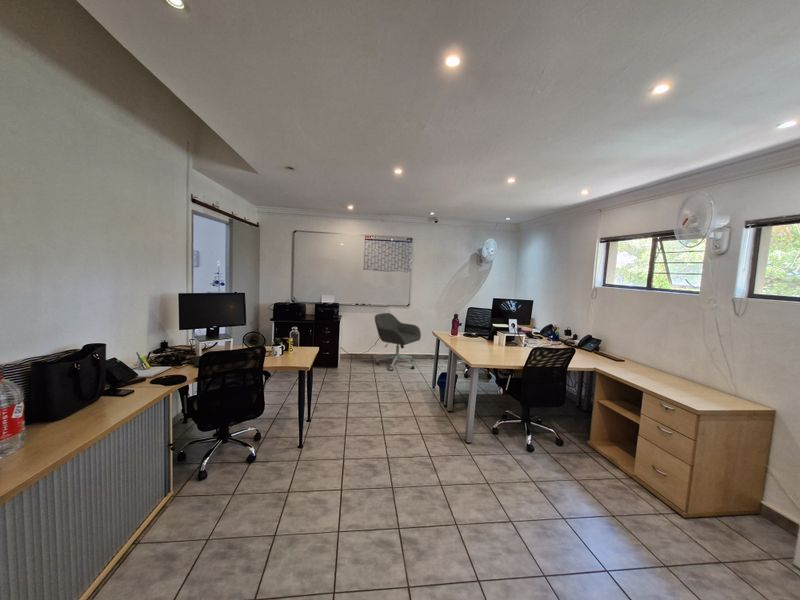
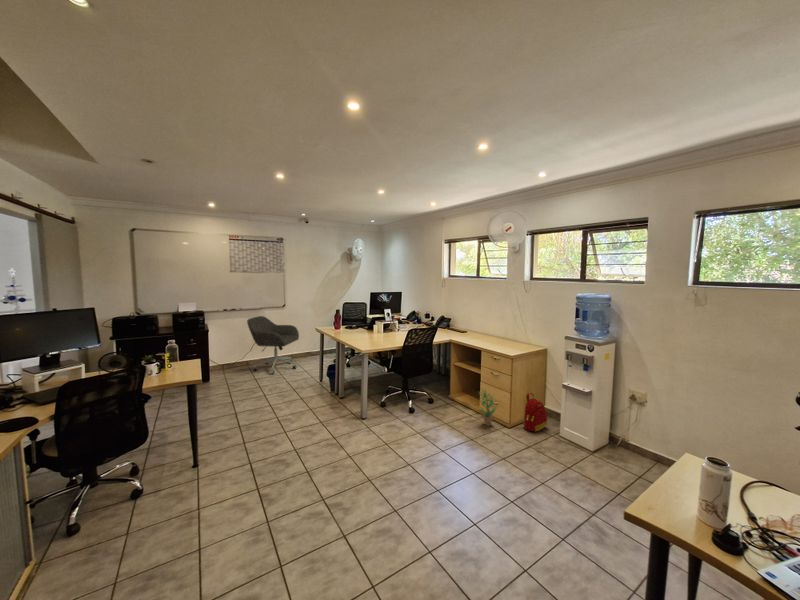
potted plant: none [627,443,667,502] -> present [480,390,496,426]
backpack: none [711,473,763,537] -> present [523,393,547,431]

